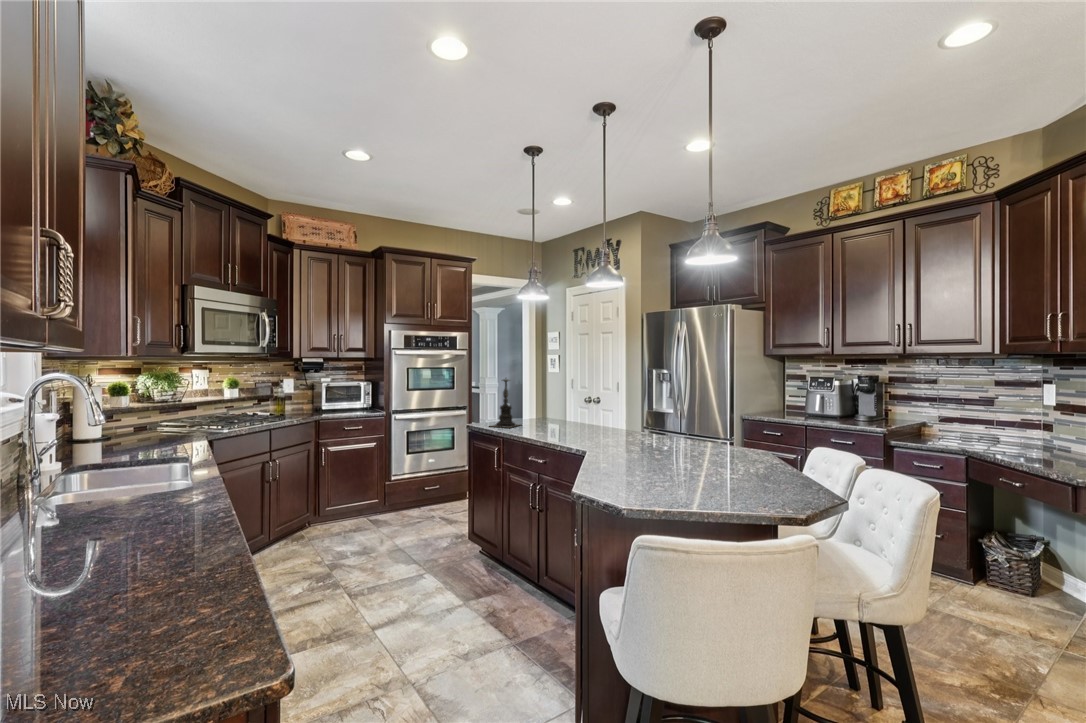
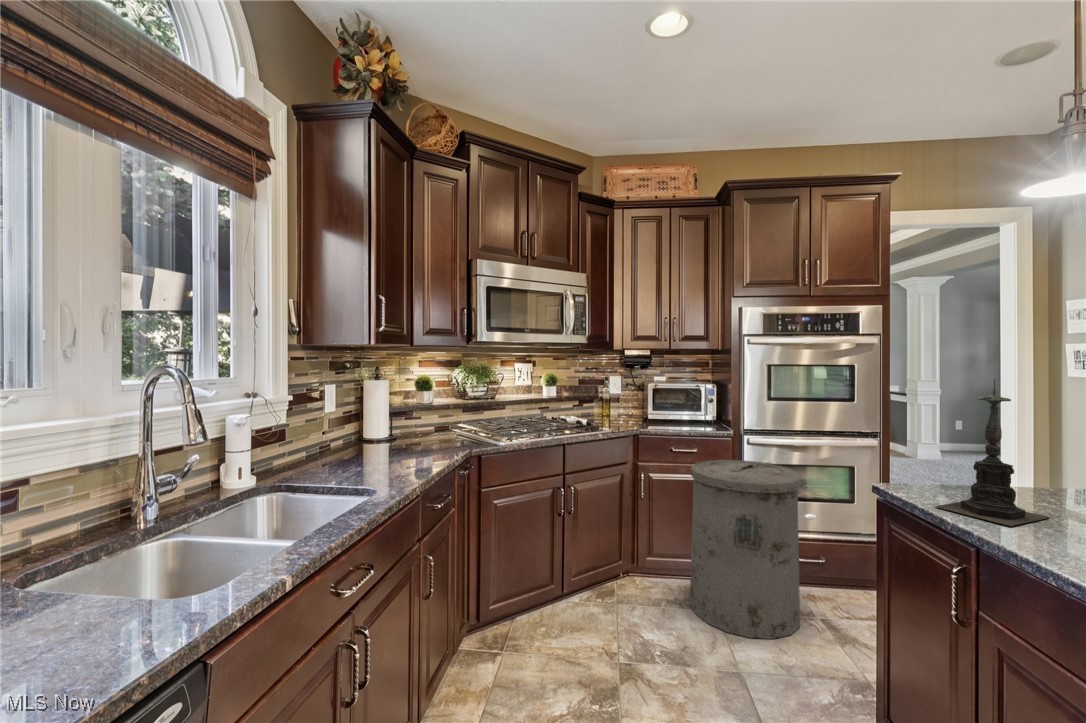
trash can: none [361,431,430,535] -> present [690,460,804,639]

